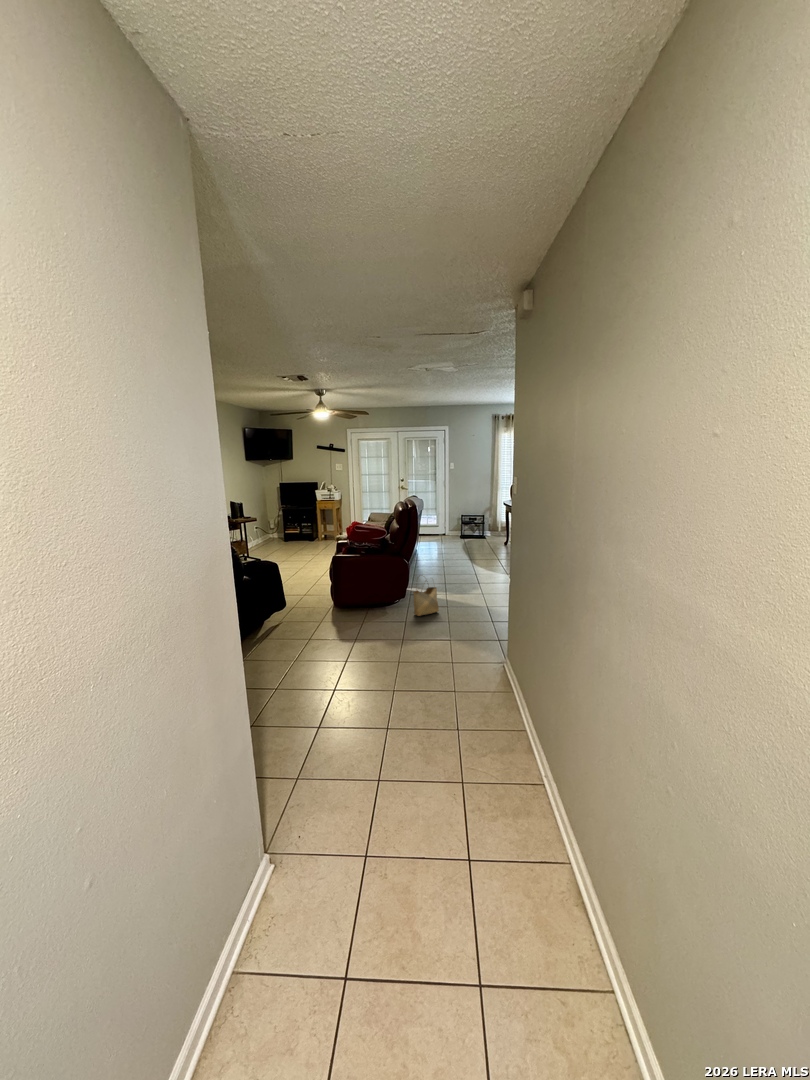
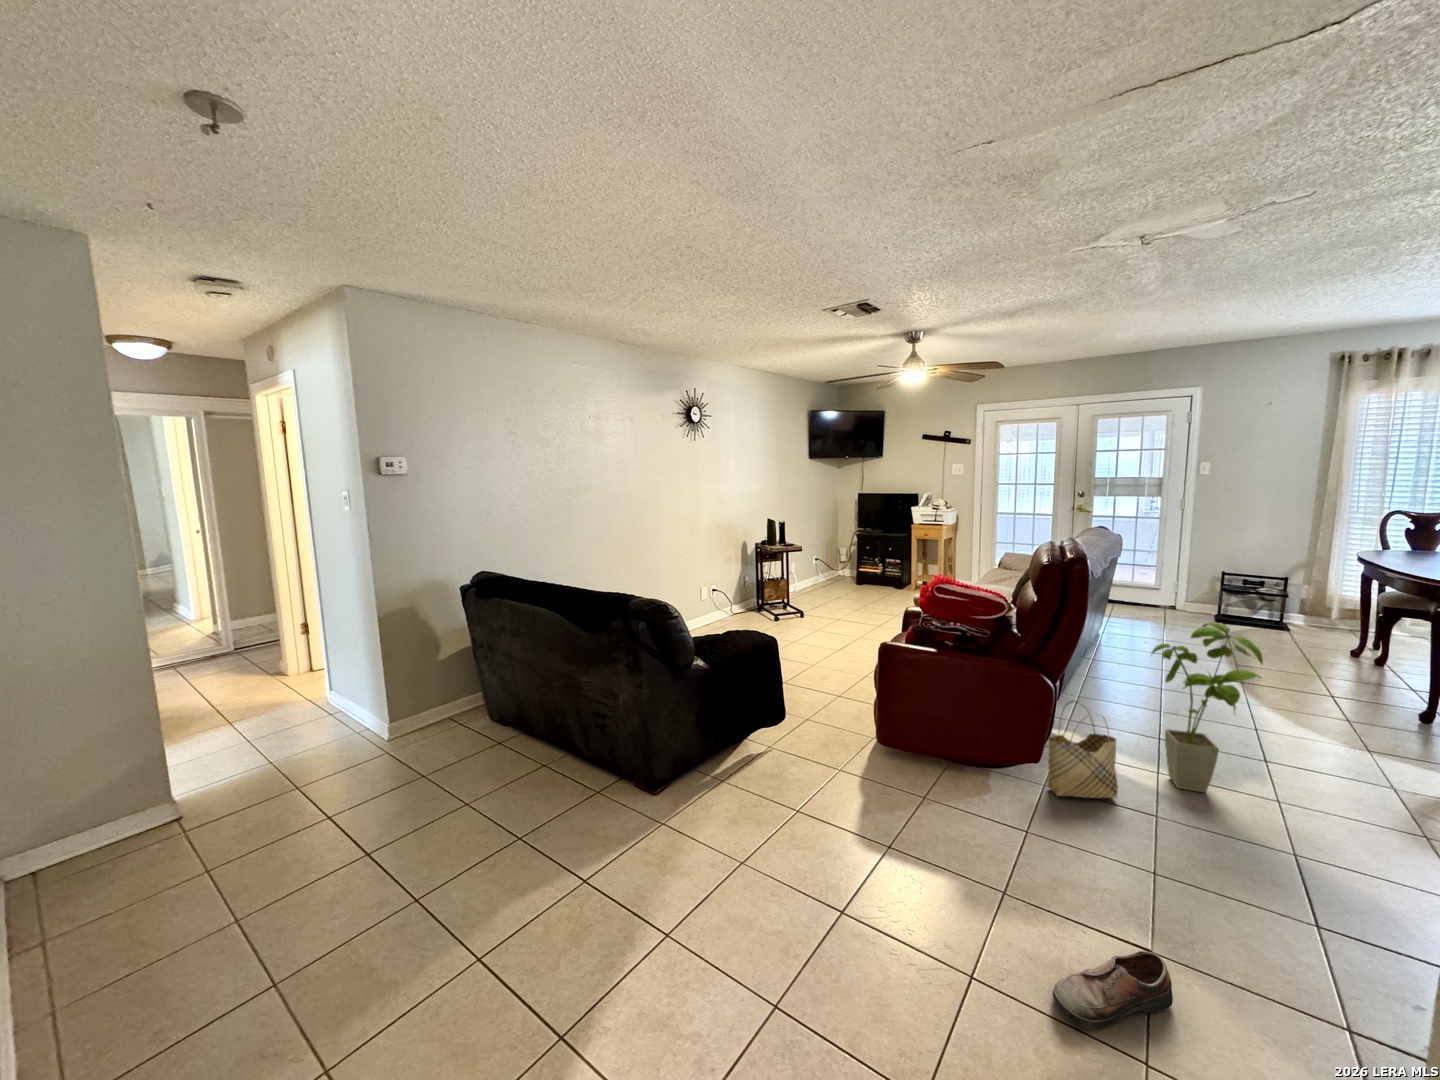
house plant: none [445,534,480,603] -> present [1152,622,1263,792]
shoe: none [432,647,465,675] -> present [1053,951,1173,1029]

